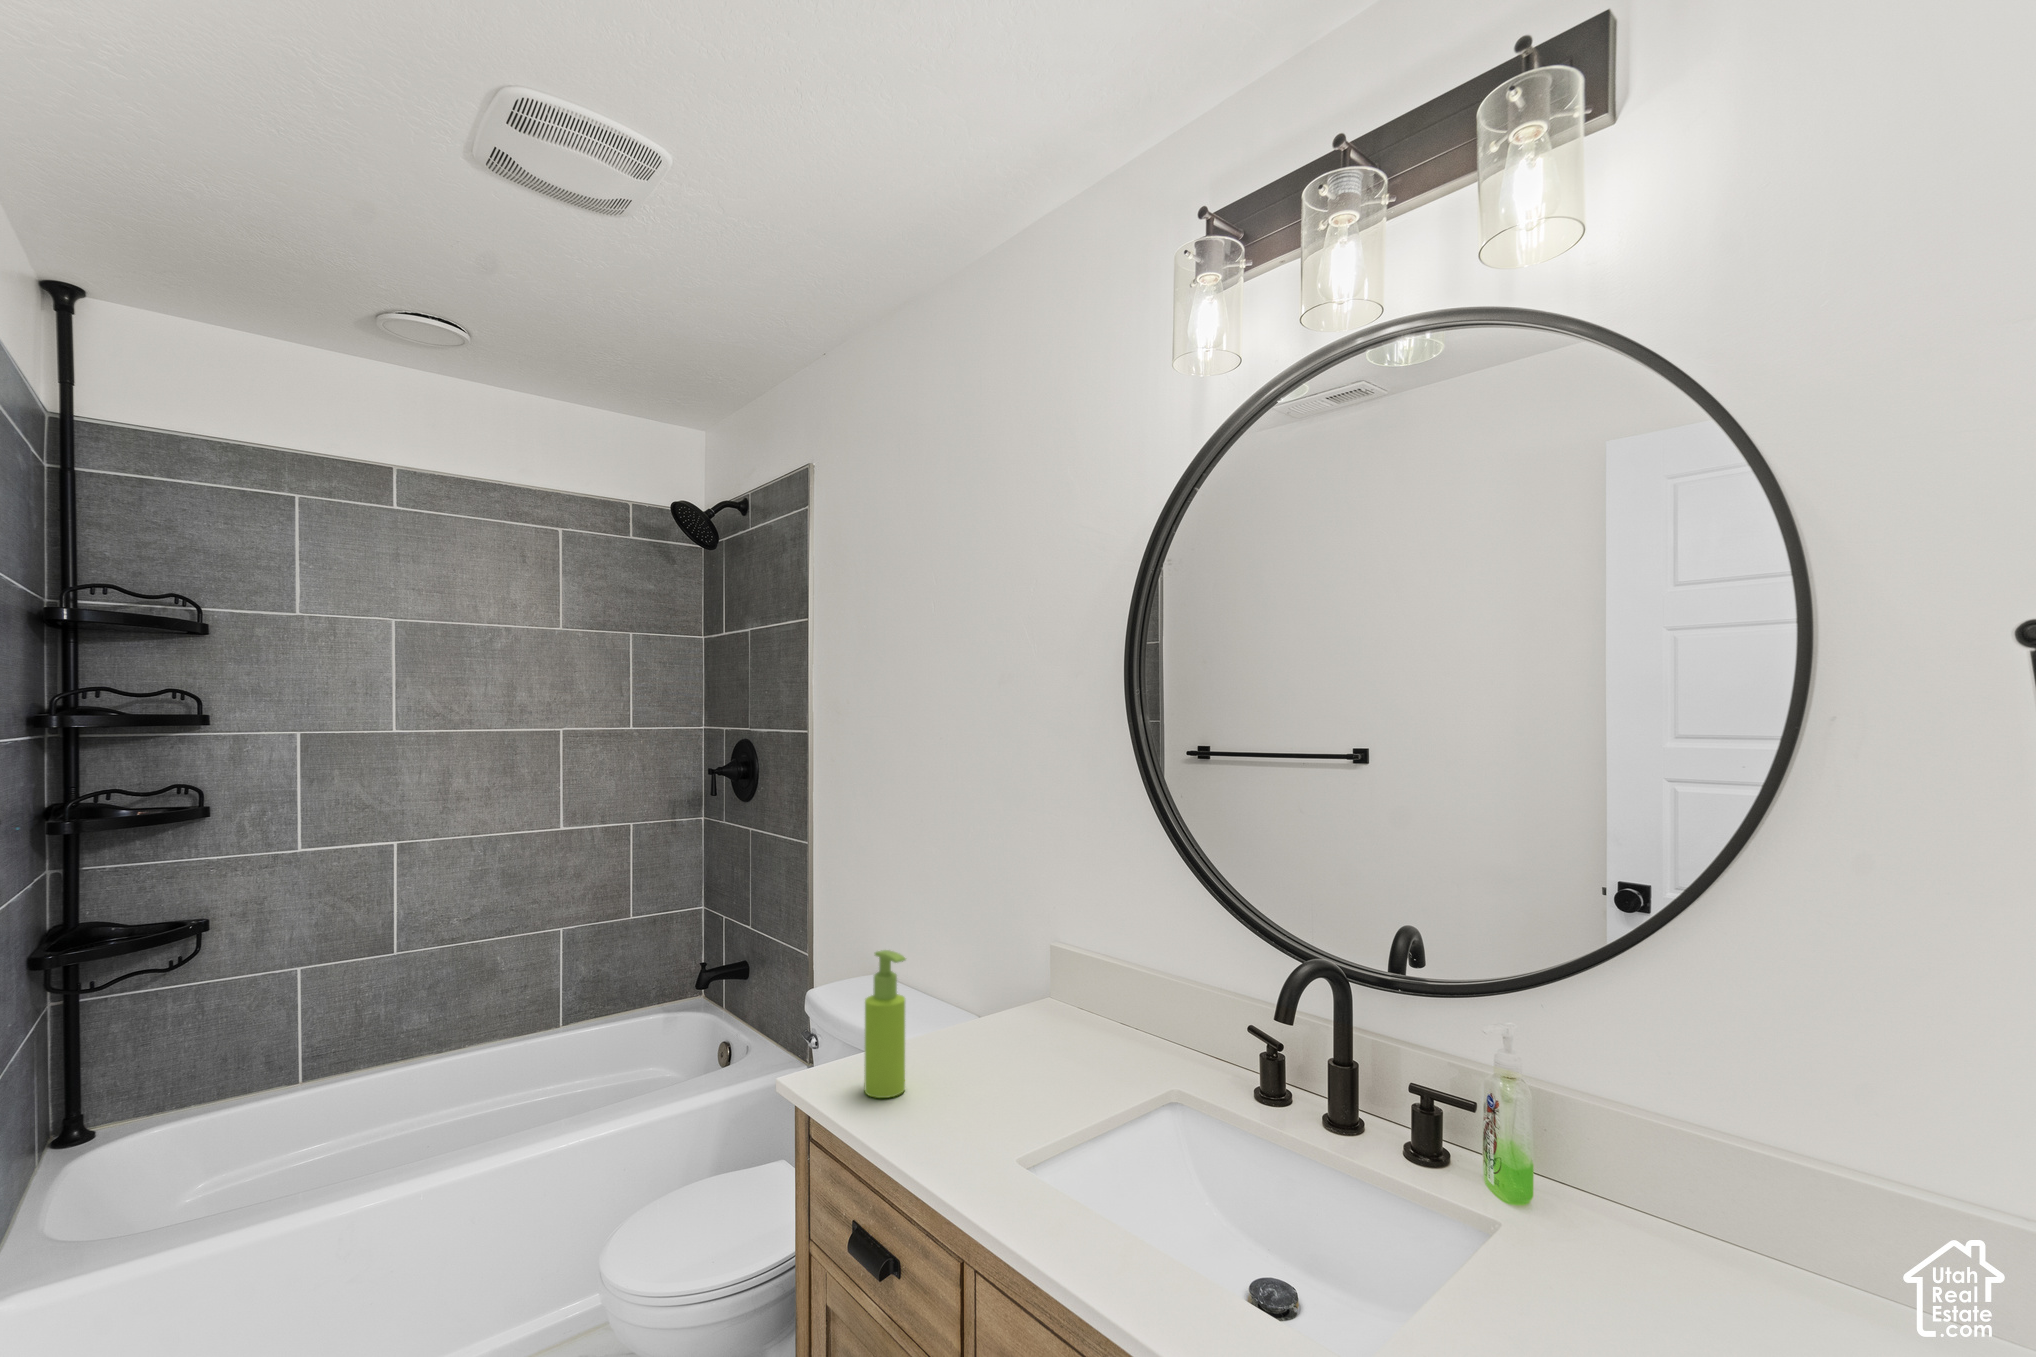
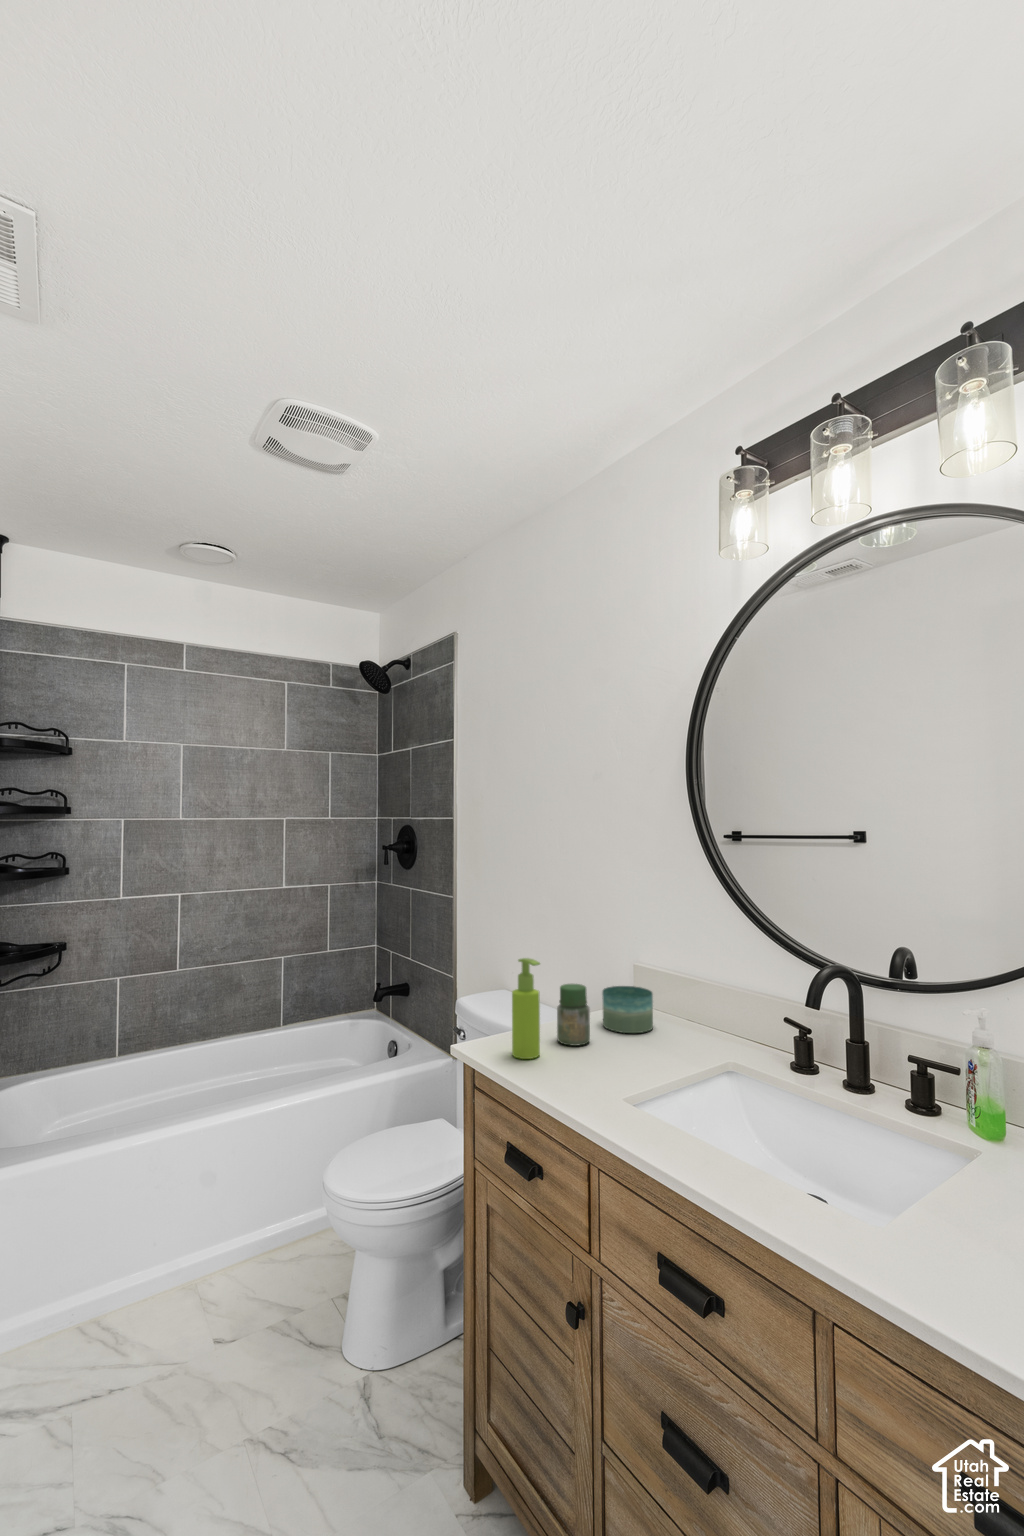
candle: none [1002,978,1072,1048] -> present [602,986,653,1033]
jar: none [934,981,980,1072] -> present [557,984,590,1046]

